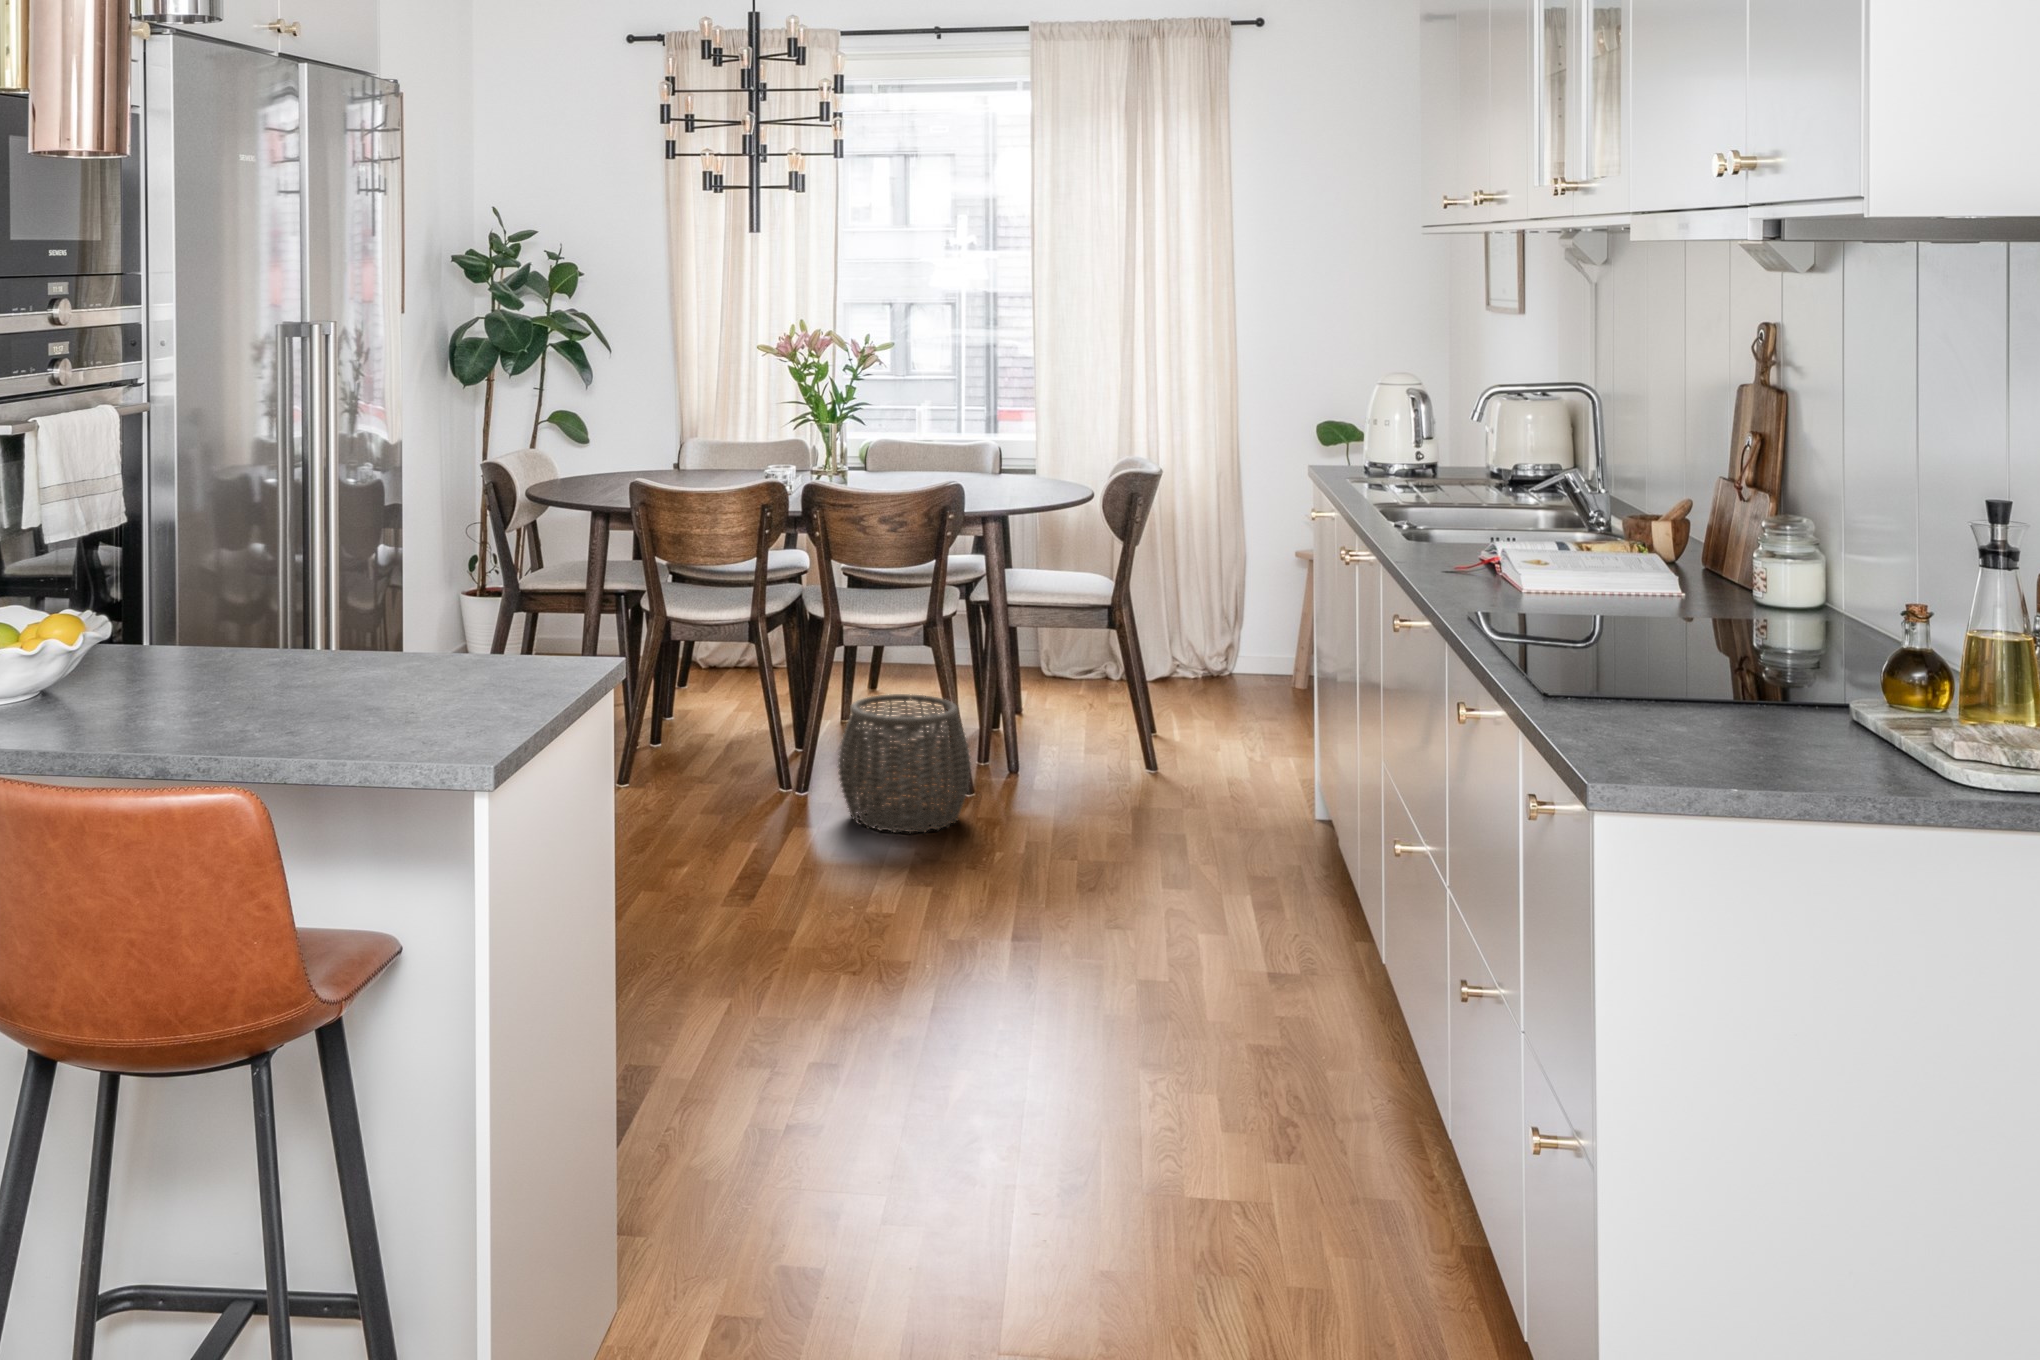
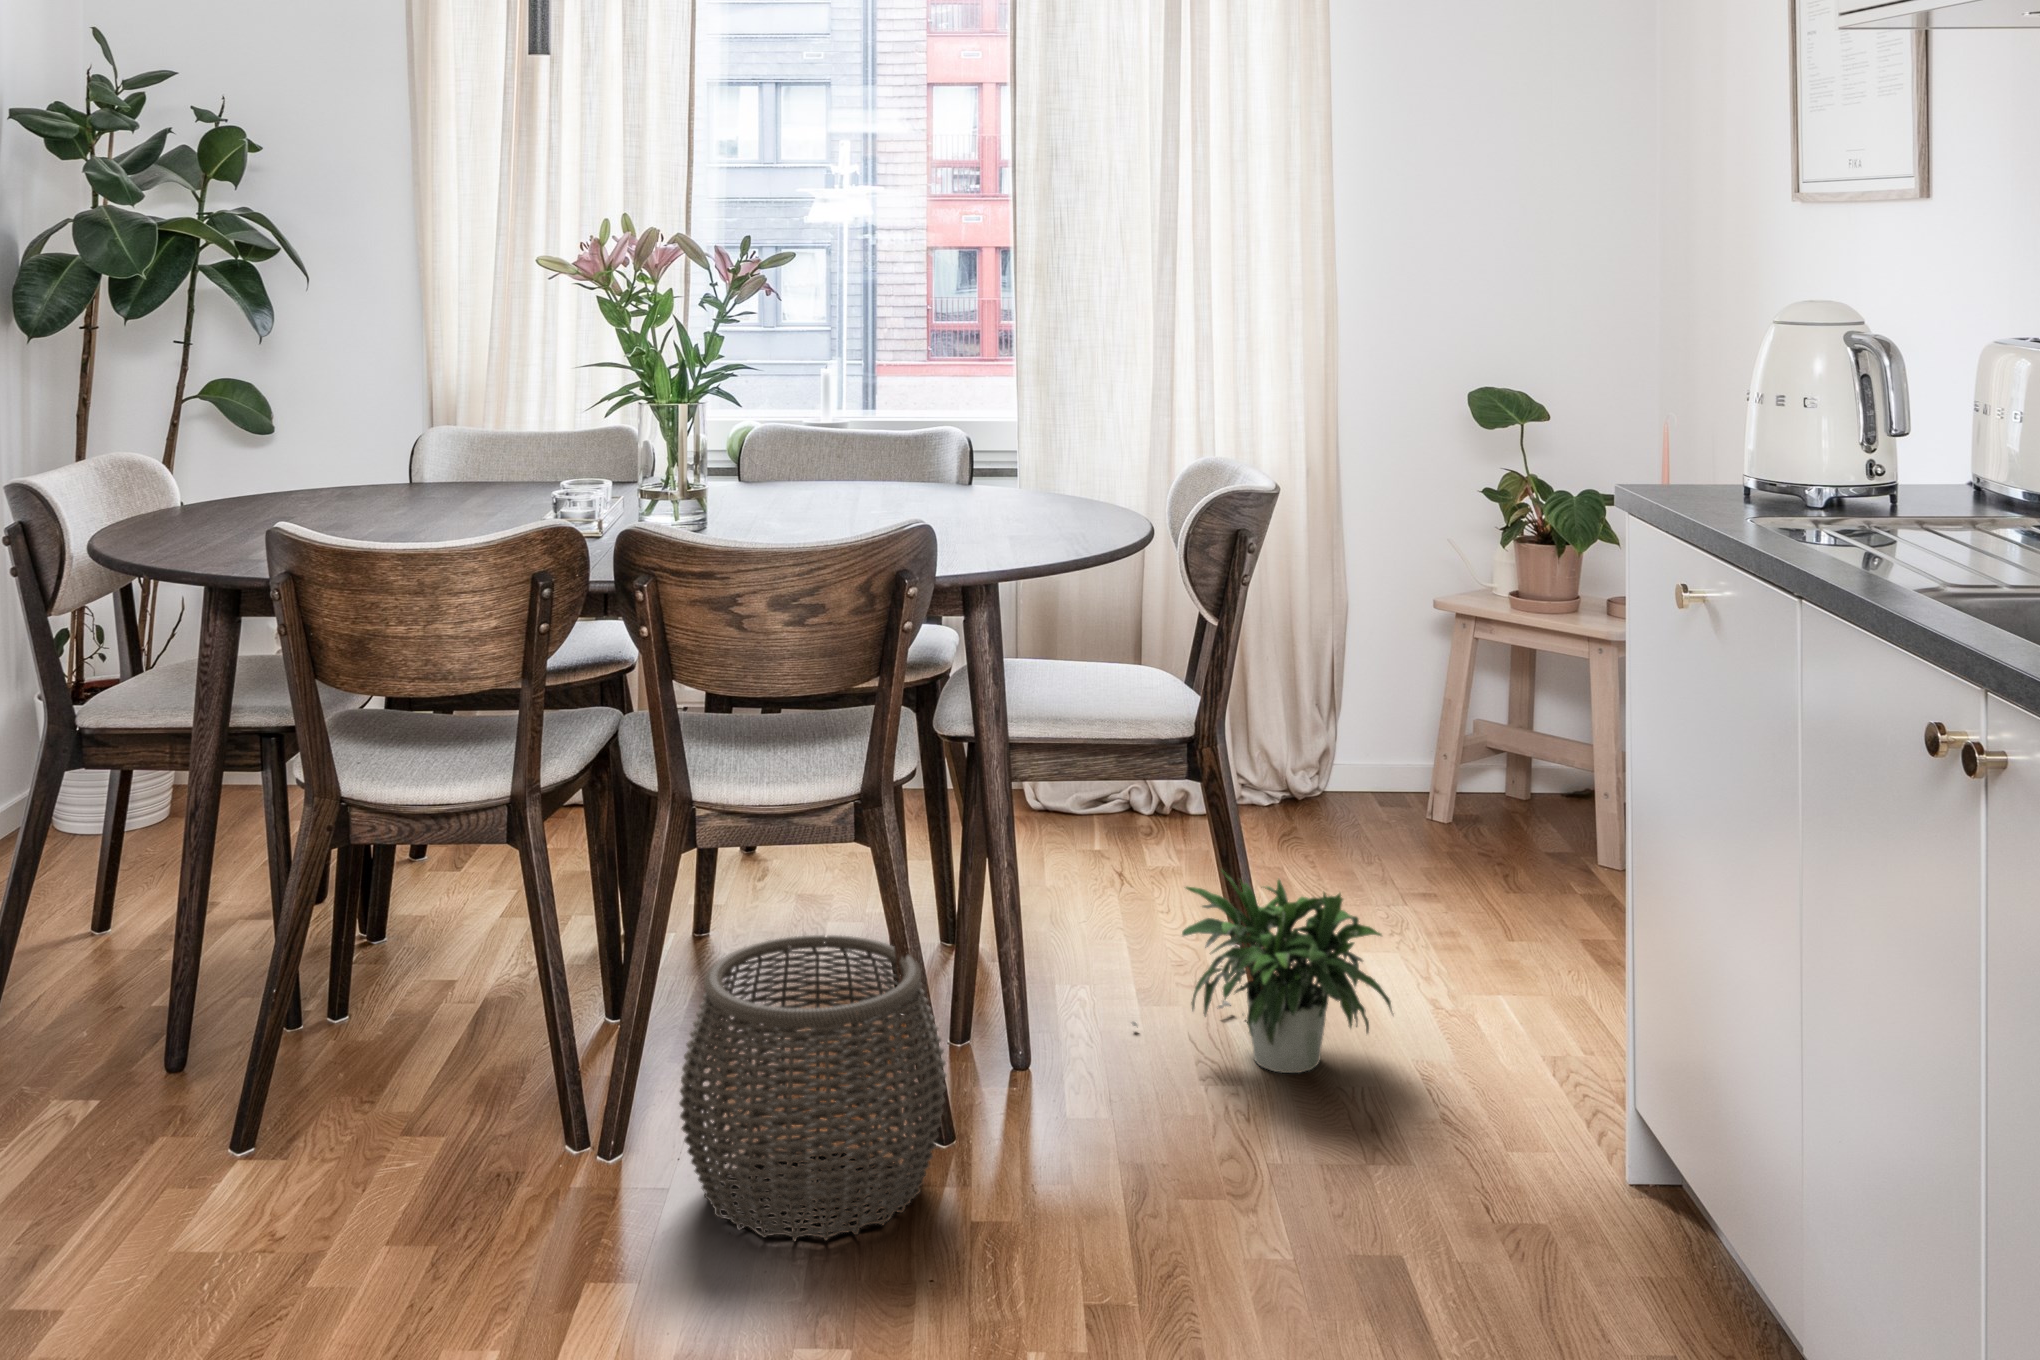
potted plant: none [1080,682,1223,793] -> present [1132,870,1393,1073]

